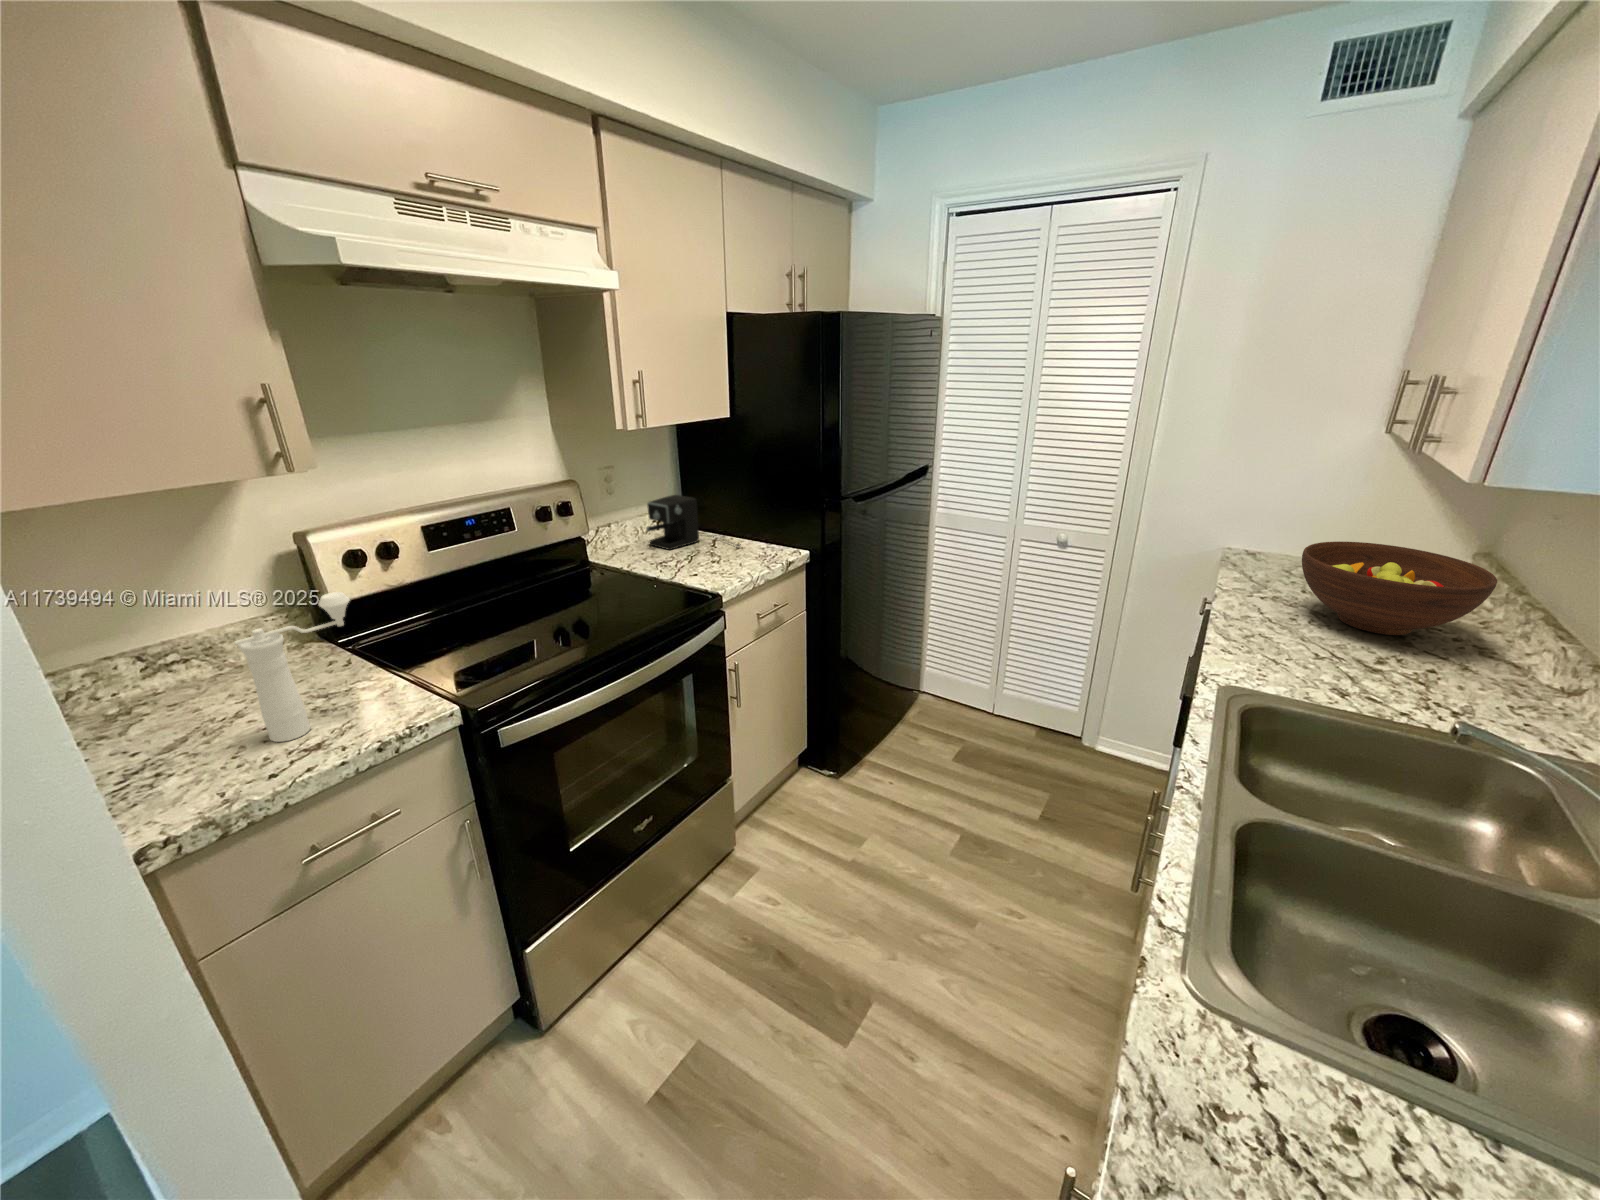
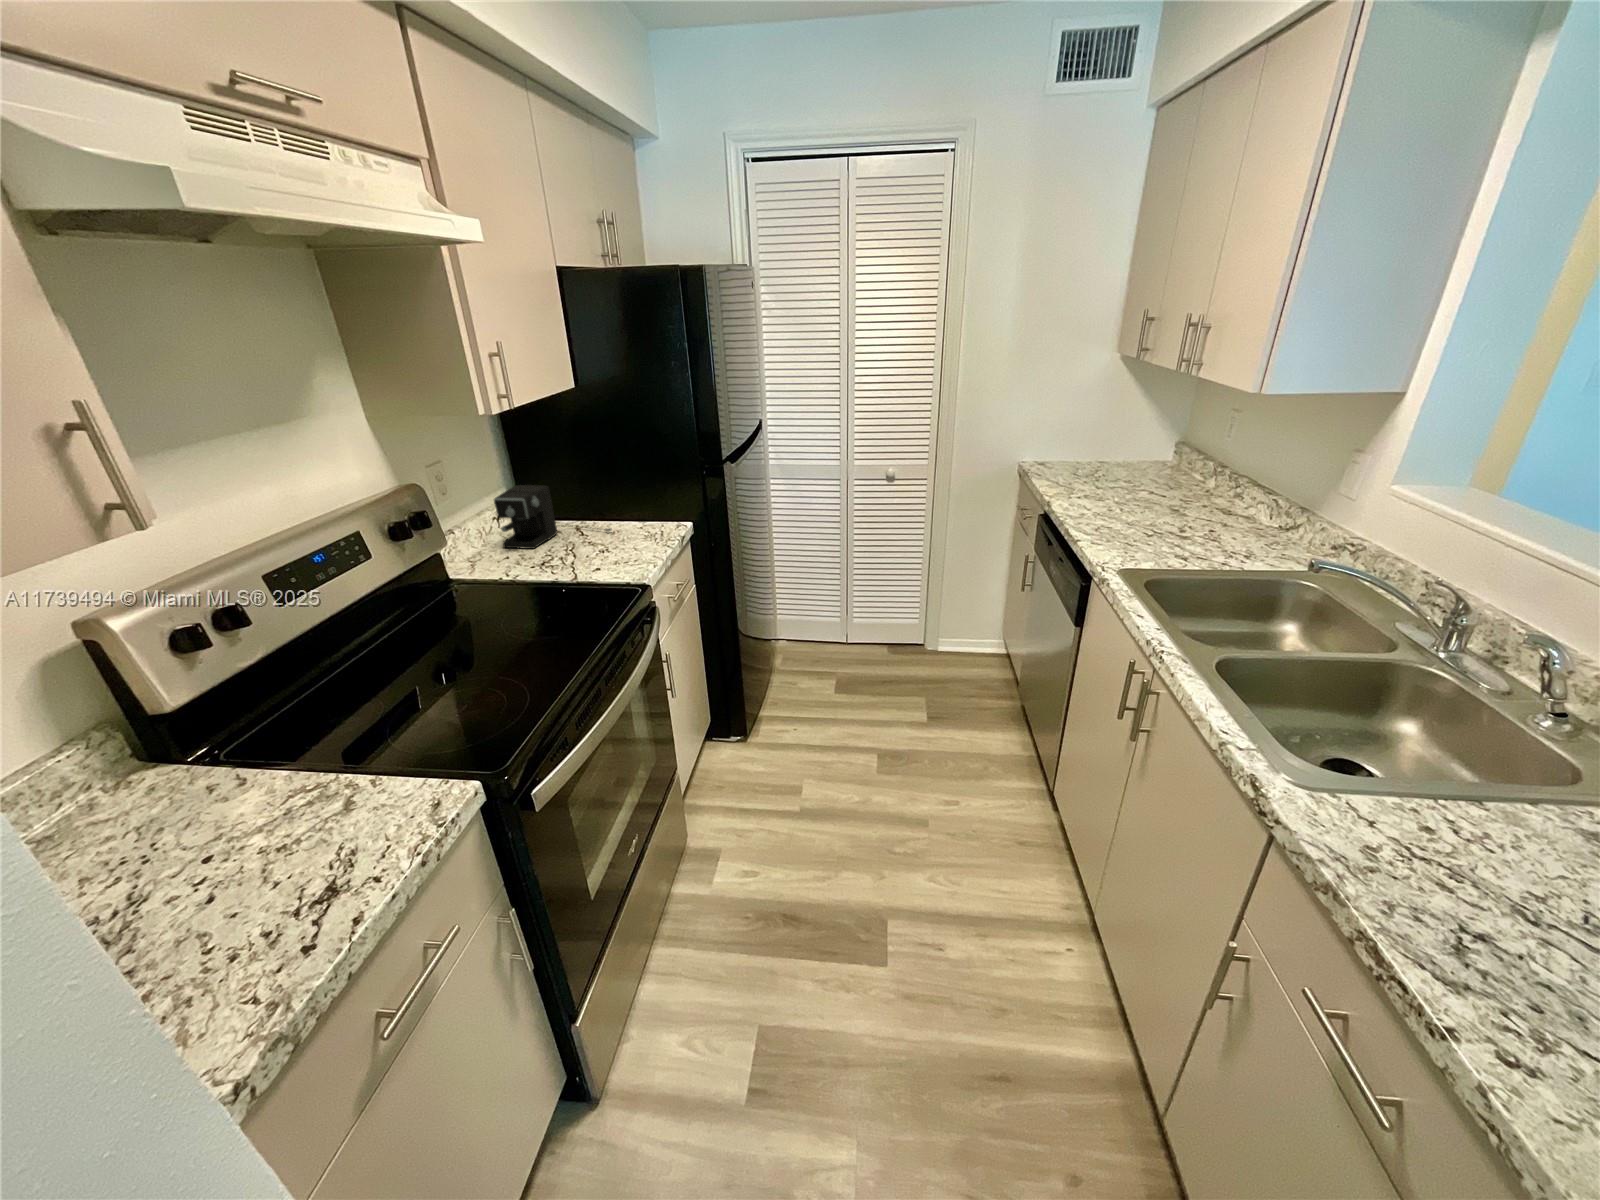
fruit bowl: present [1302,541,1497,635] -> none [1105,443,1231,509]
pepper mill: present [235,592,350,742] -> none [178,679,312,908]

